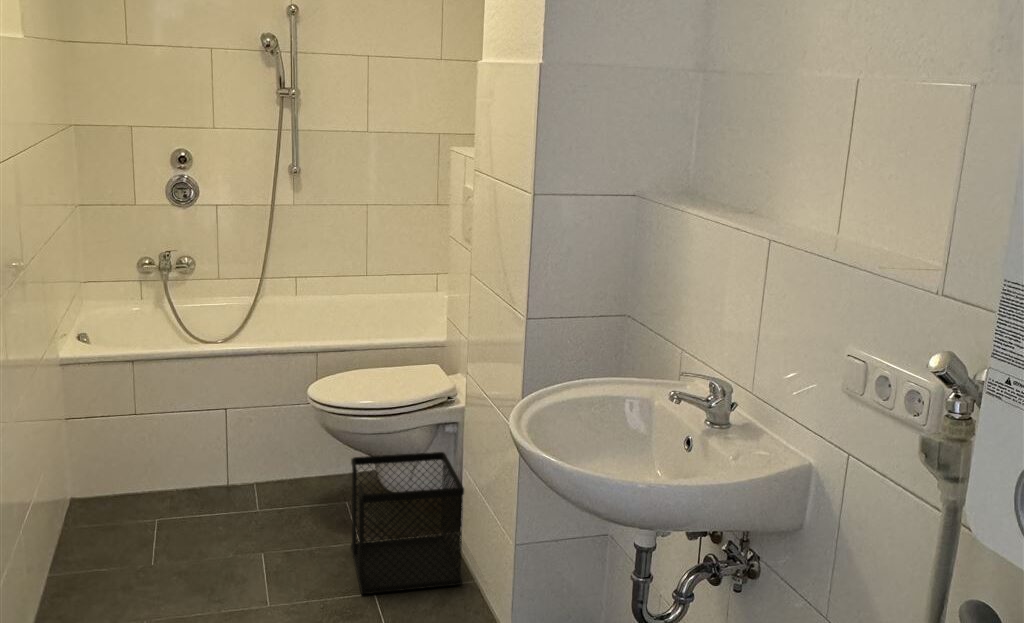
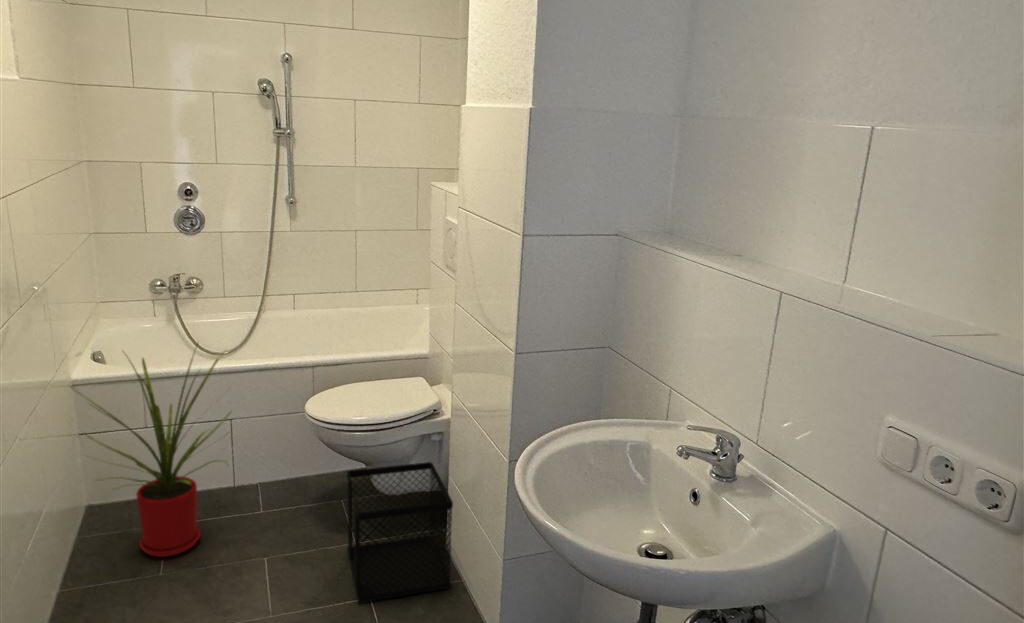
house plant: none [63,316,237,546] -> present [75,355,232,557]

